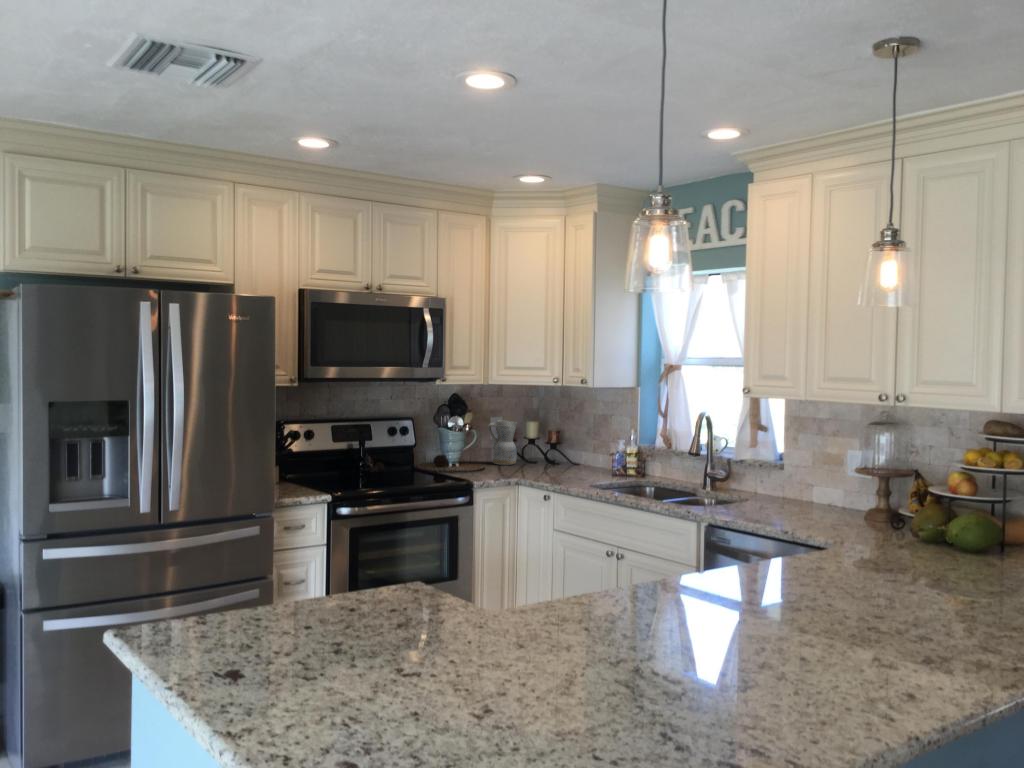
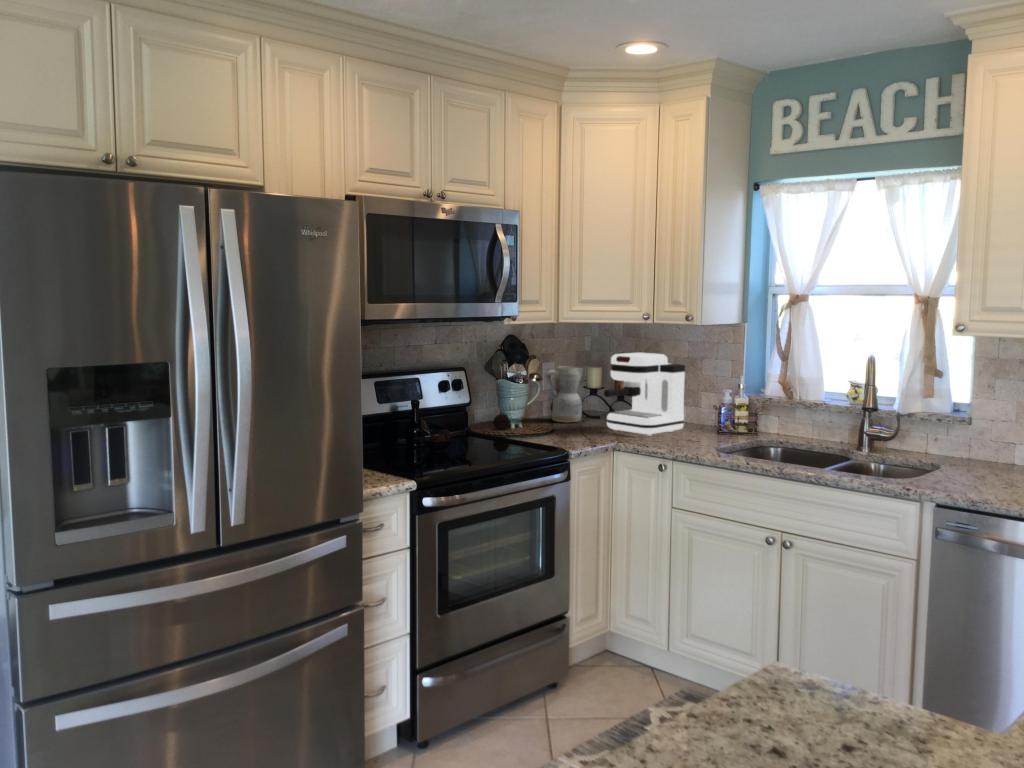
coffee maker: none [517,410,585,475] -> present [604,353,685,436]

